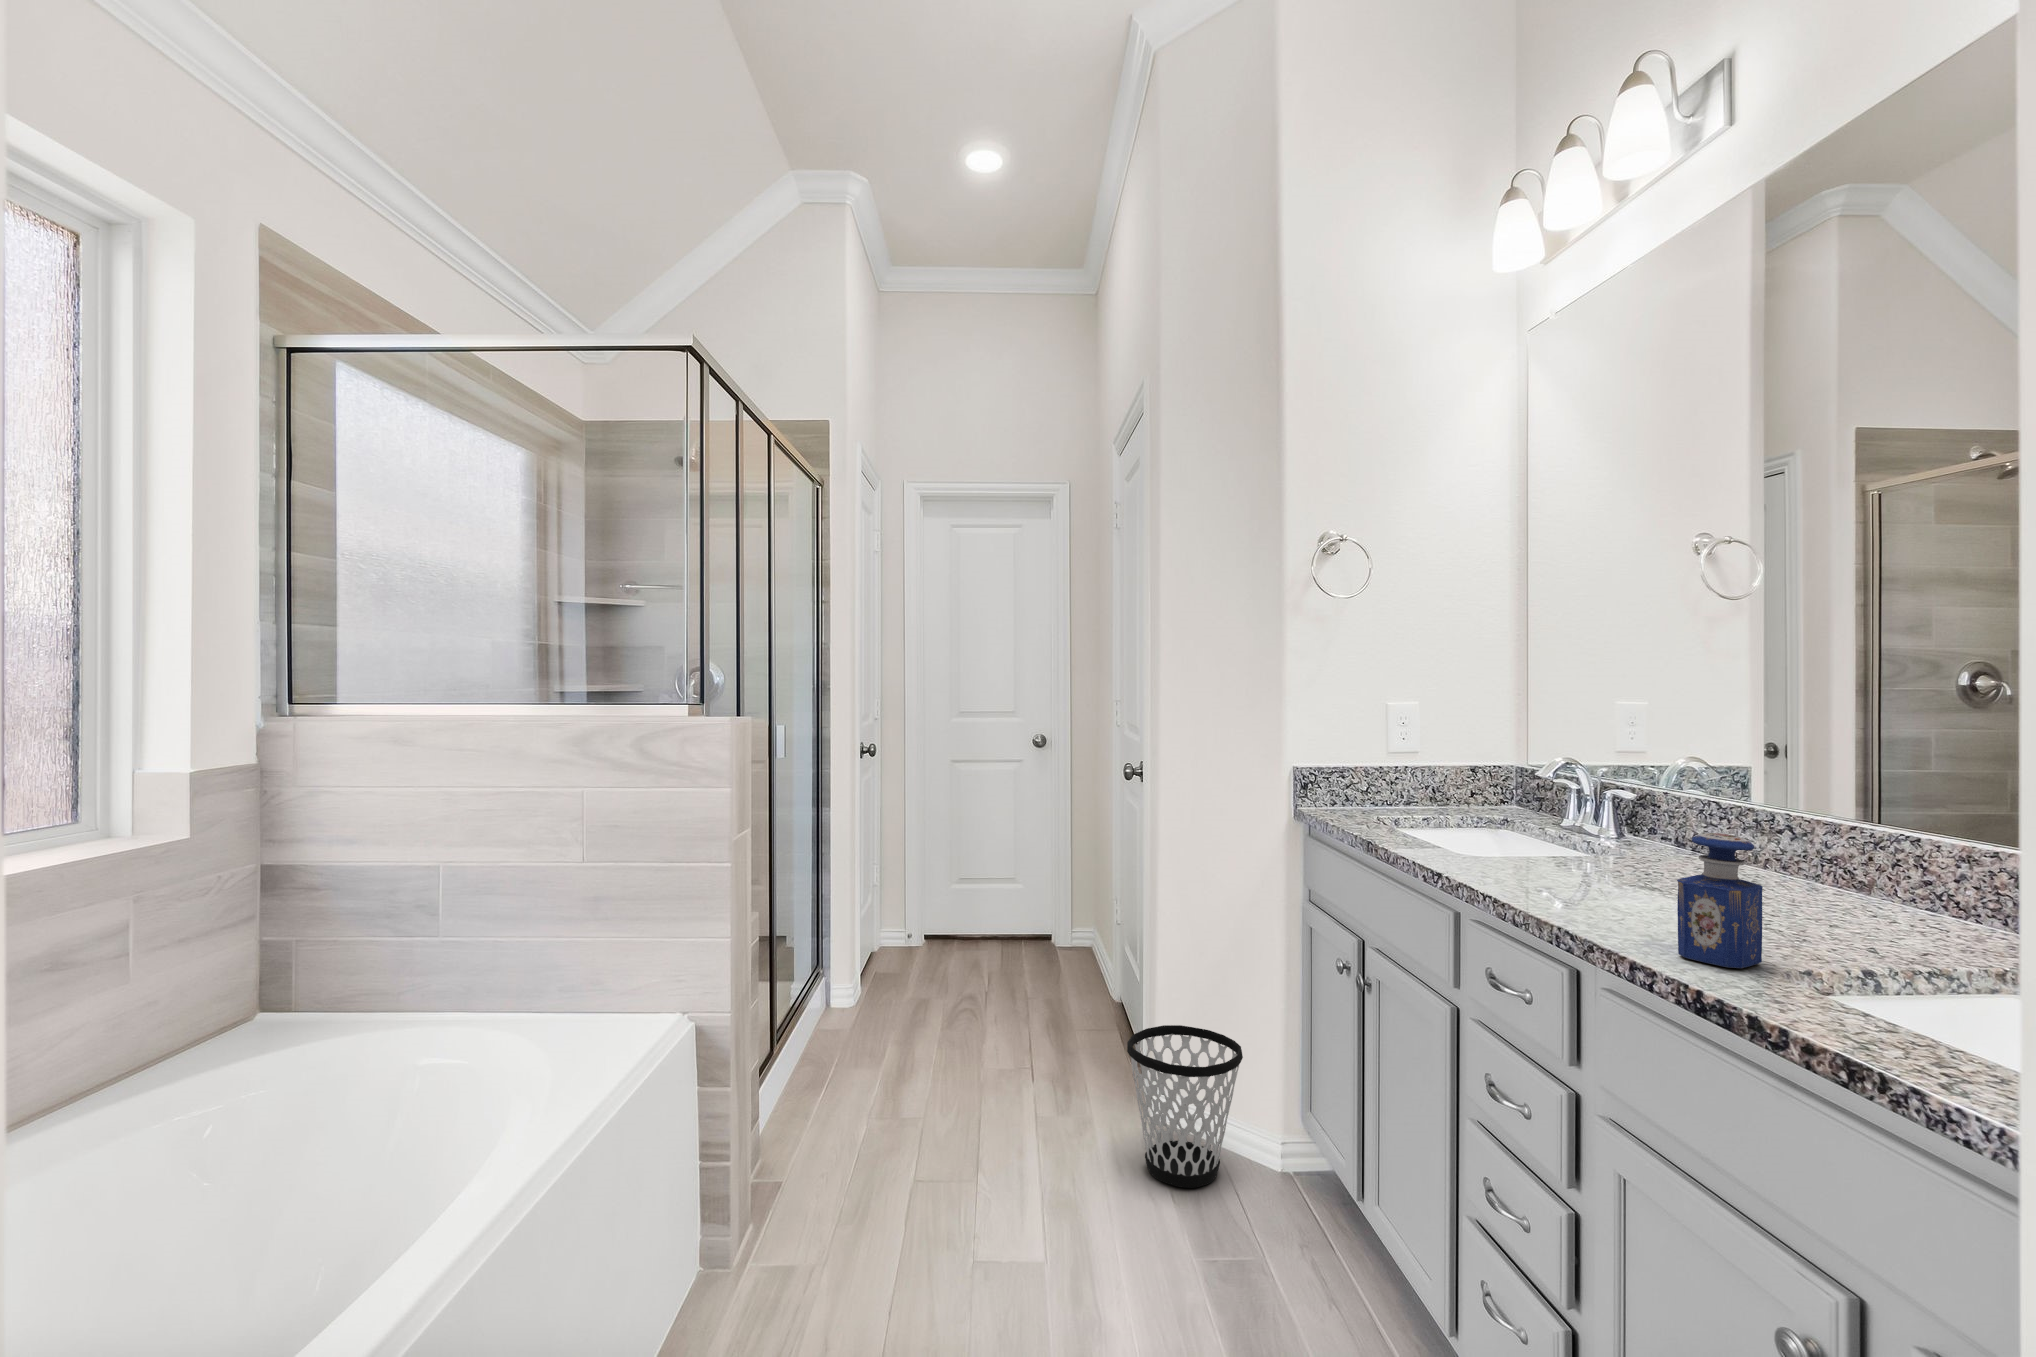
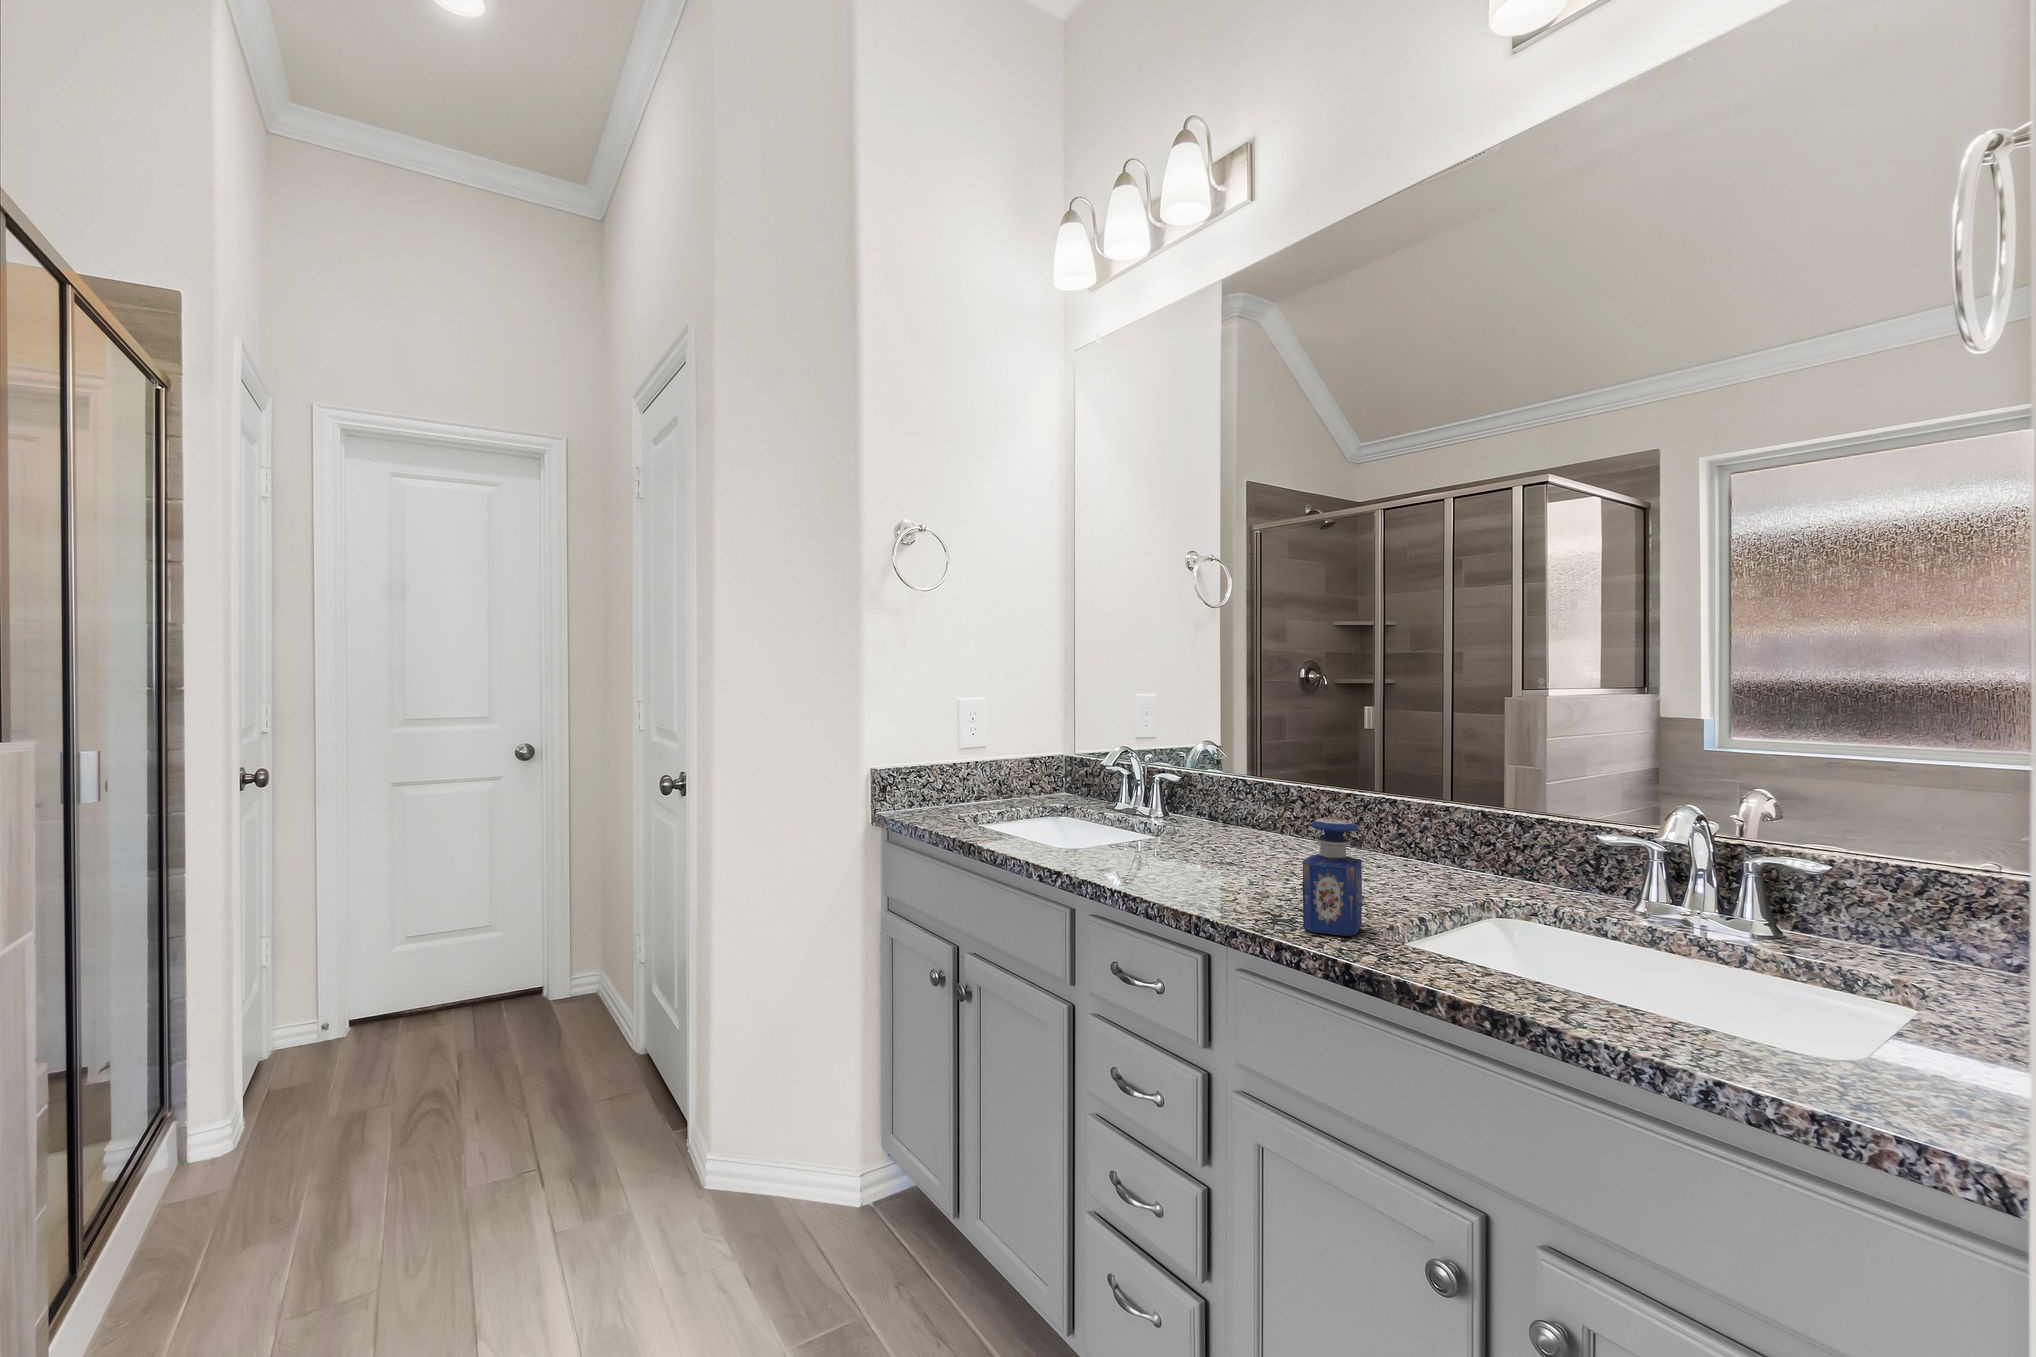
wastebasket: present [1127,1025,1243,1188] -> none [700,1063,830,1247]

